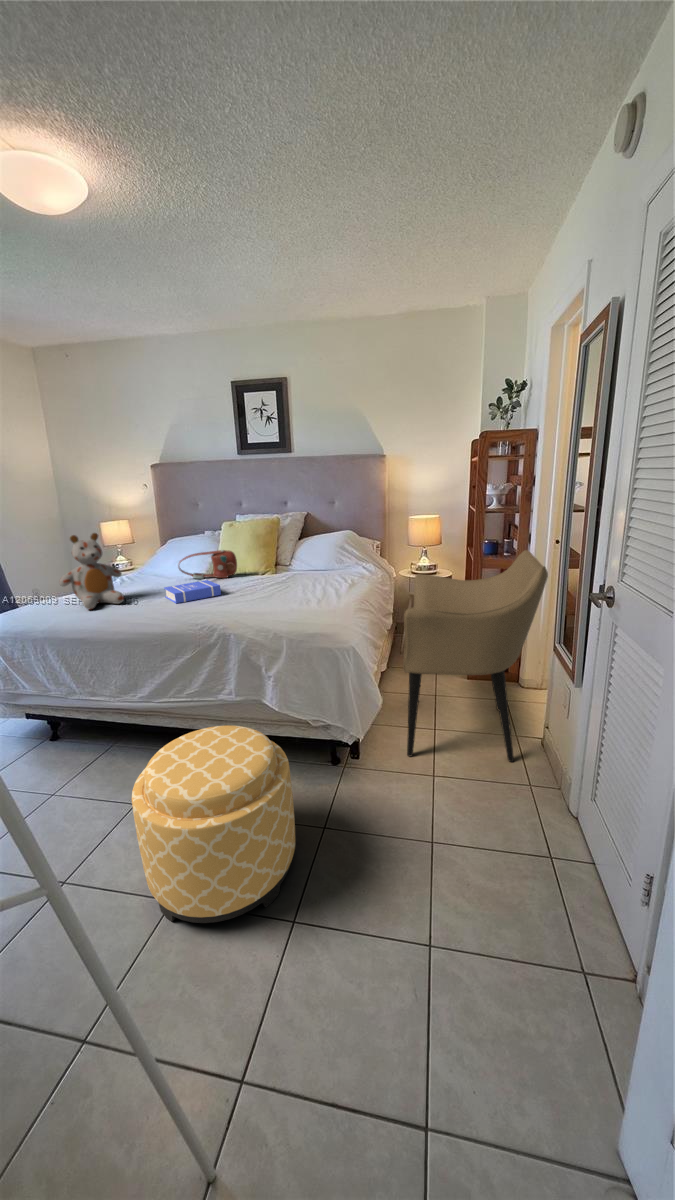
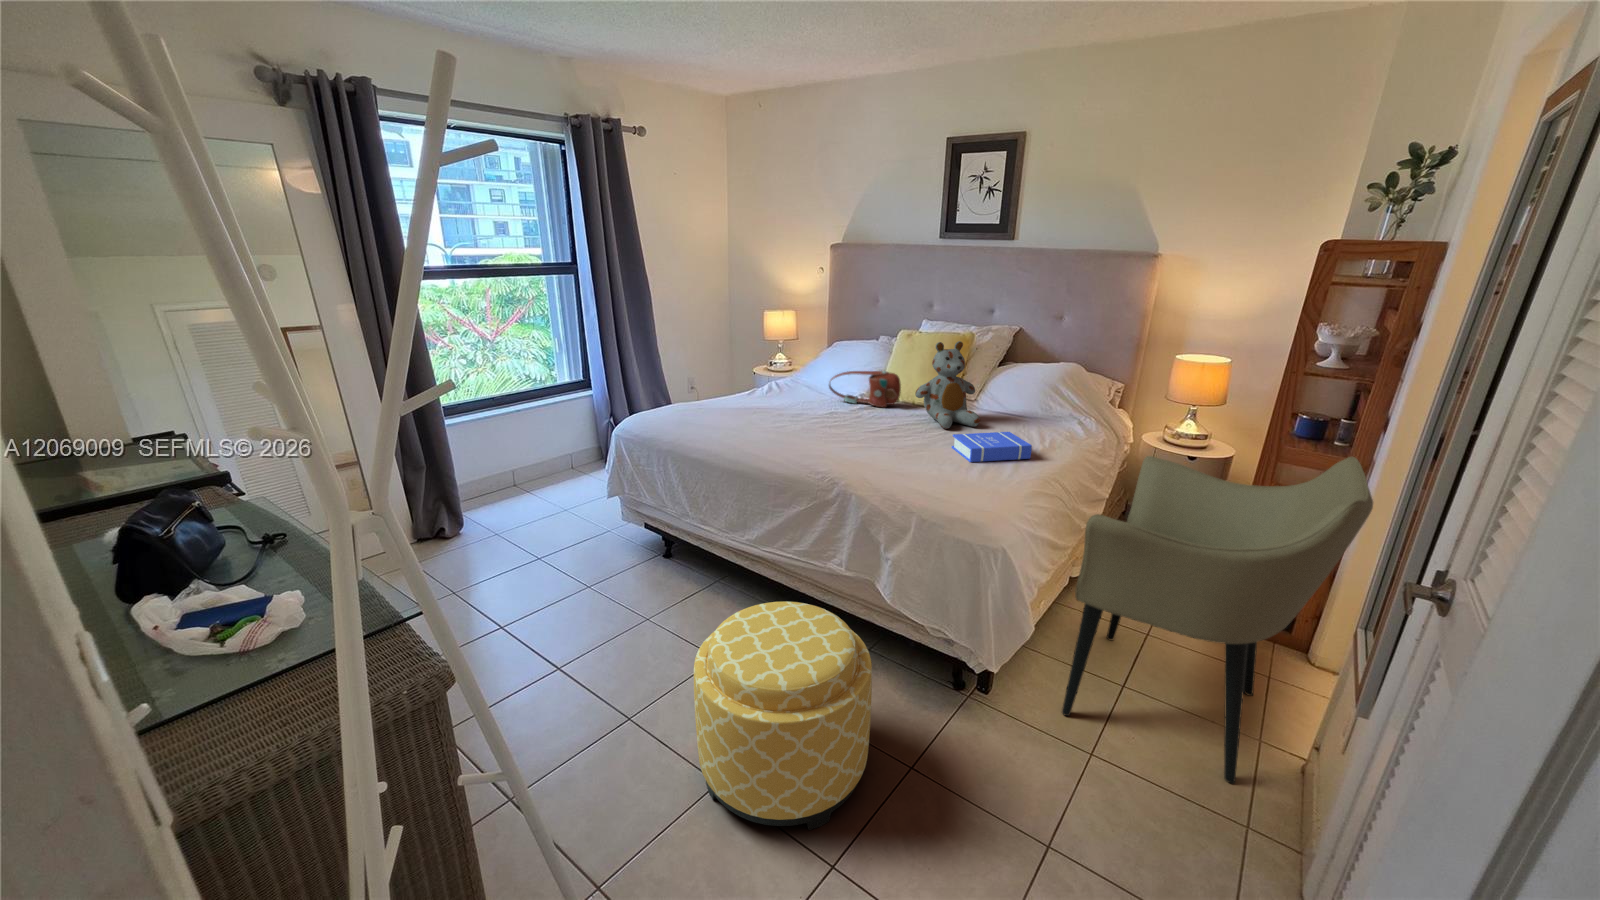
stuffed bear: present [59,533,124,610] -> present [915,341,980,429]
book: present [164,580,221,604] -> present [952,432,1032,462]

